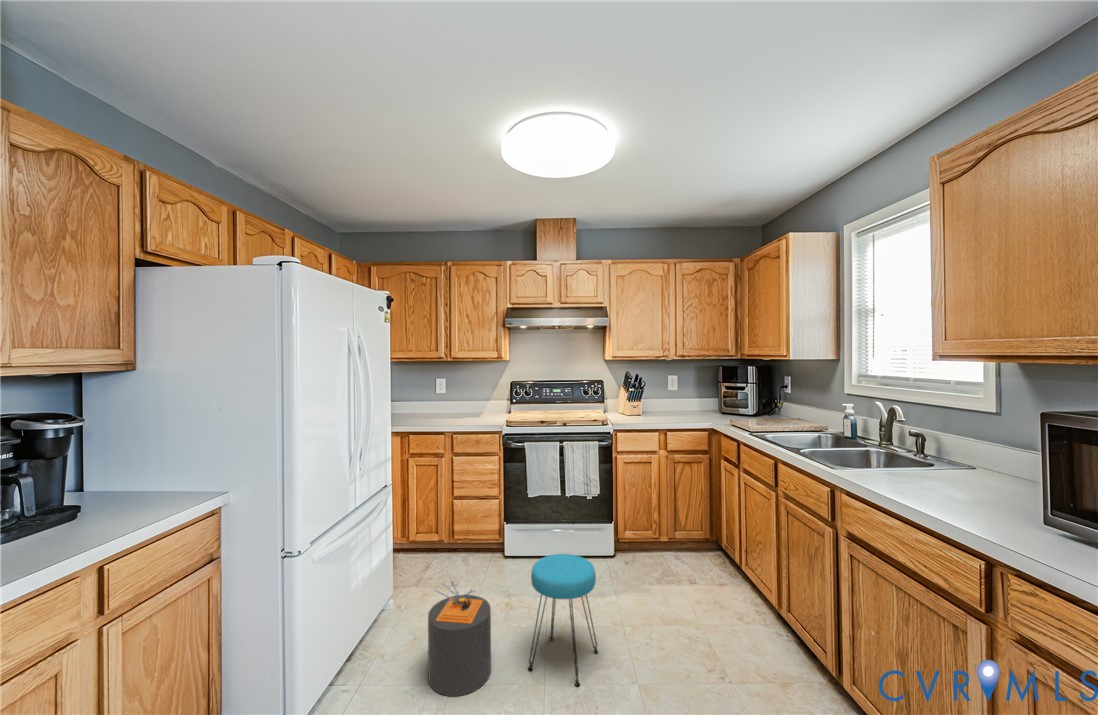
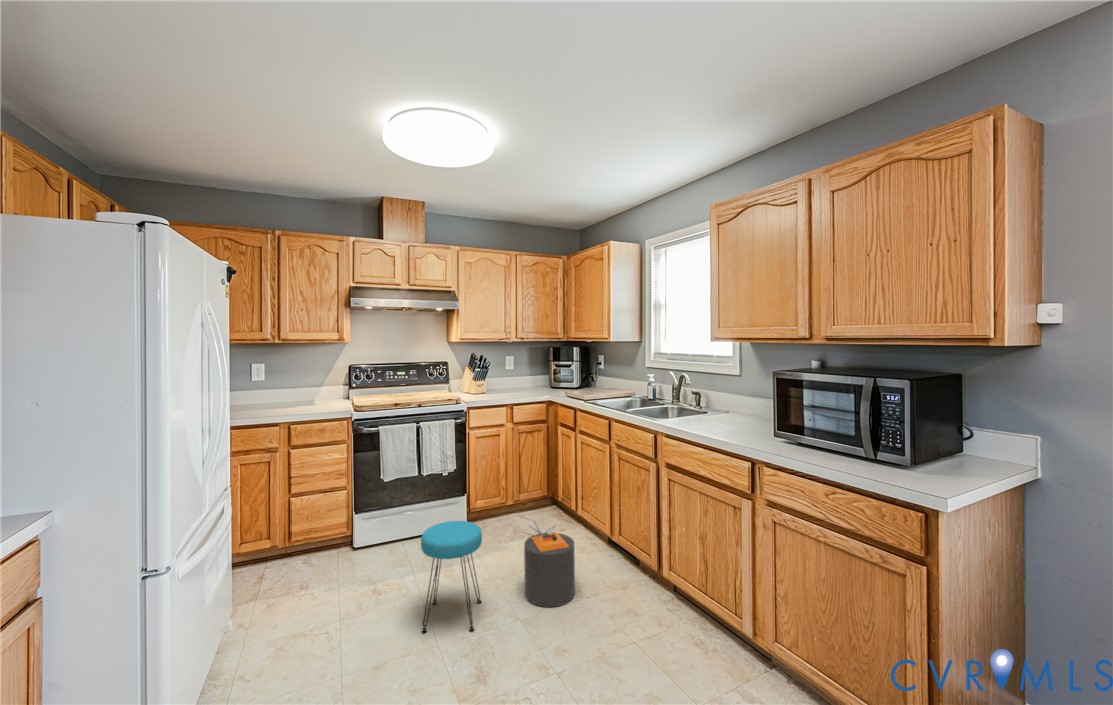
trash can: present [428,581,491,696] -> present [524,522,575,607]

